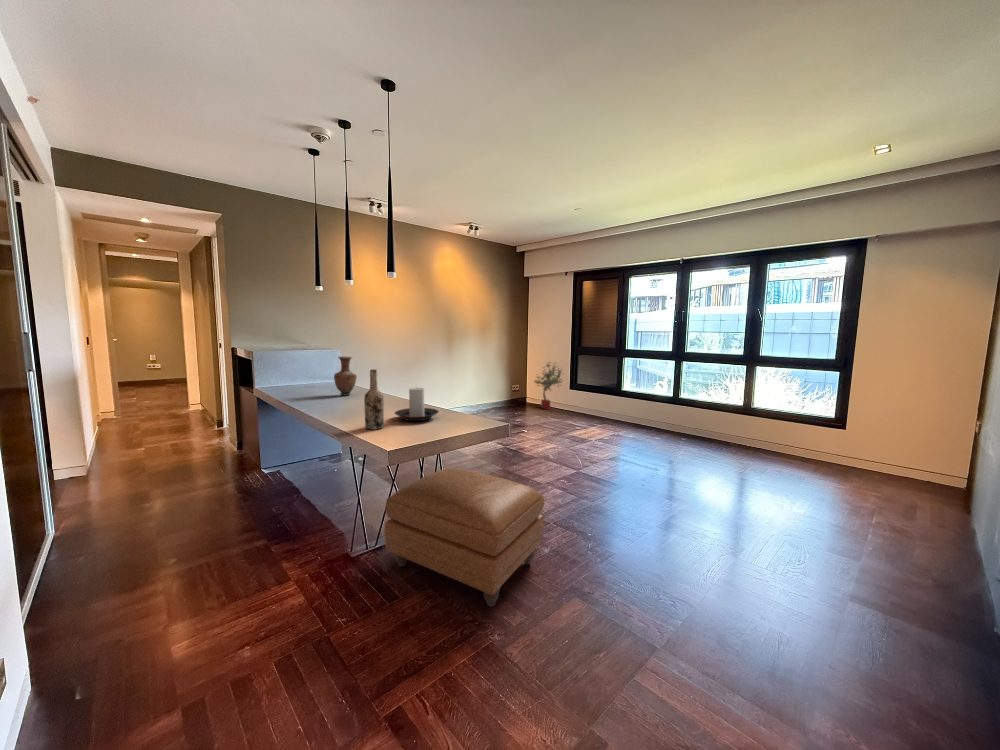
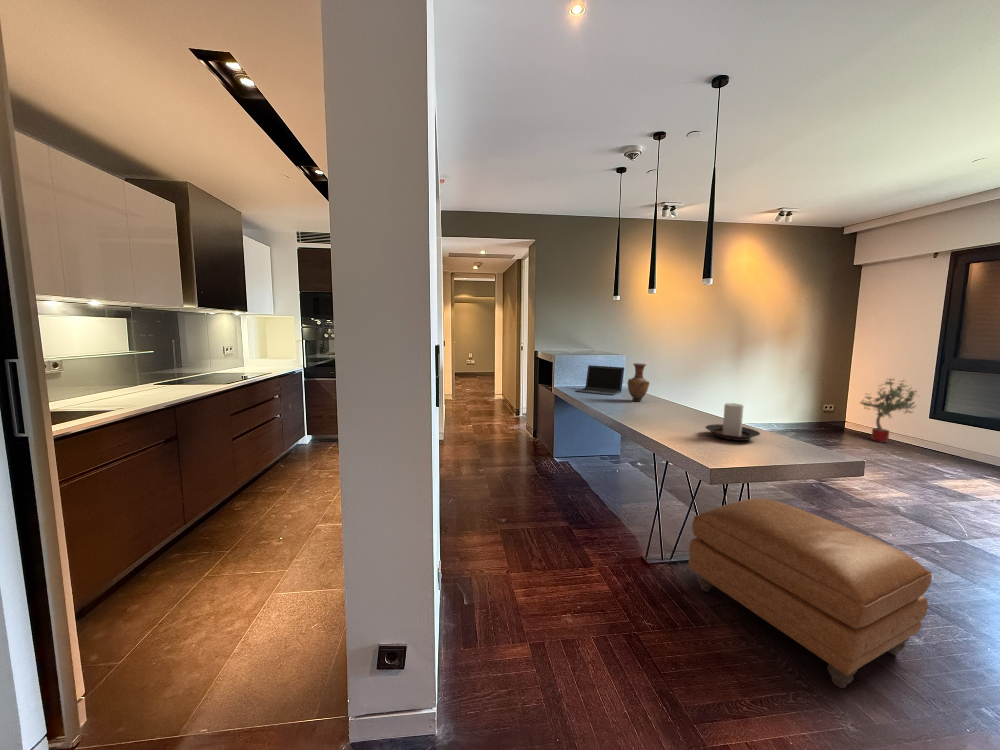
laptop: none [279,362,336,392] -> present [576,365,624,395]
wine bottle: present [364,370,384,430] -> none [677,382,700,443]

